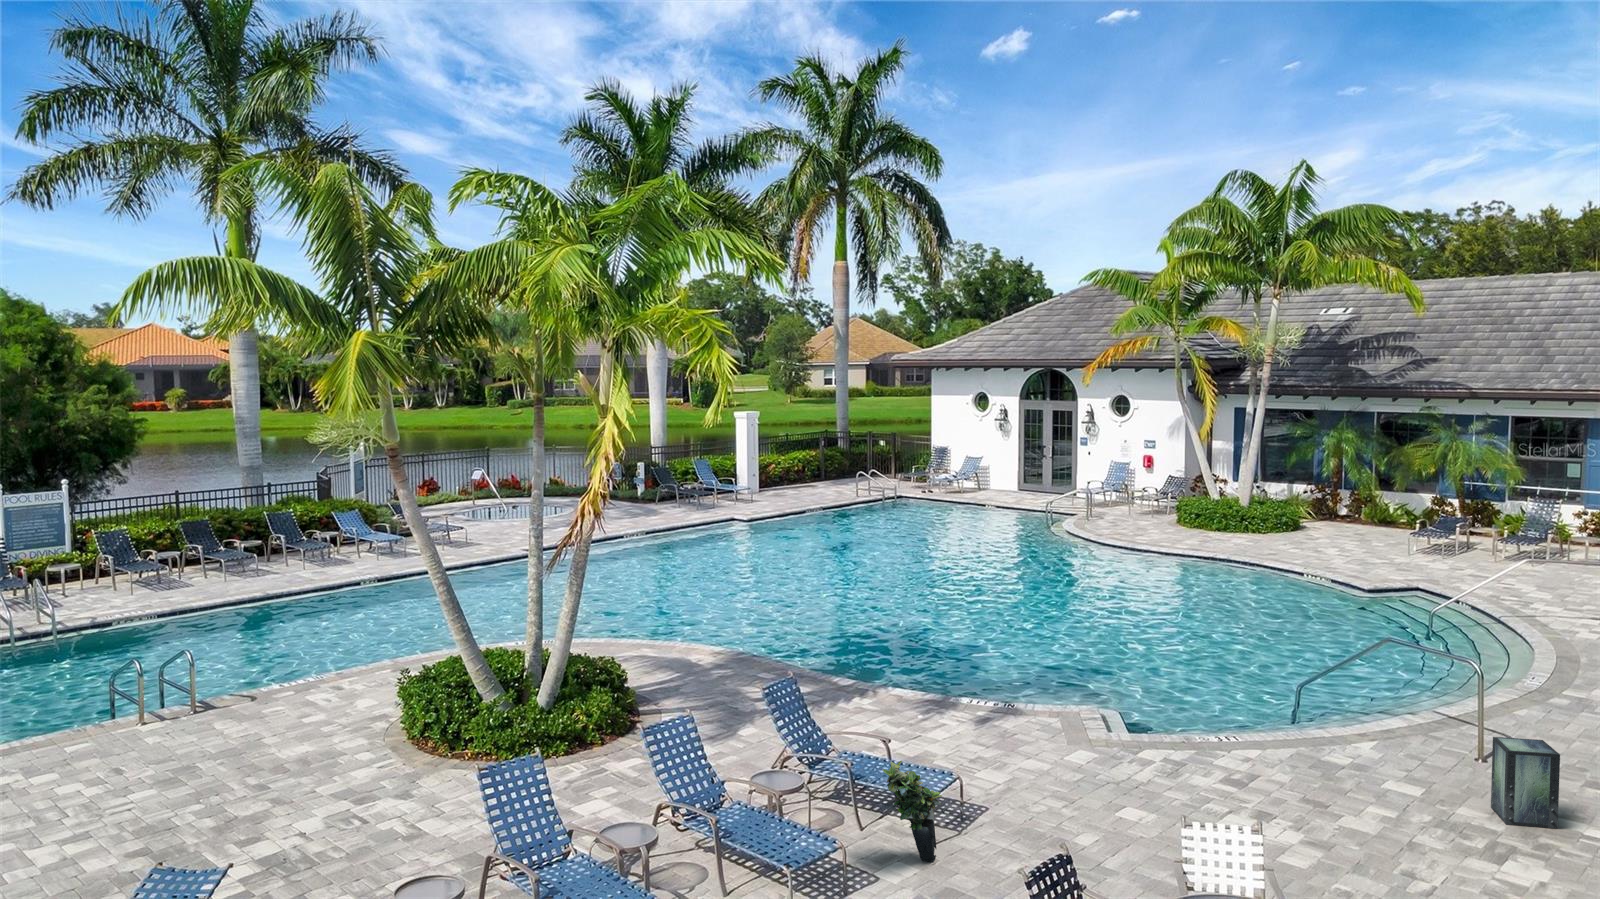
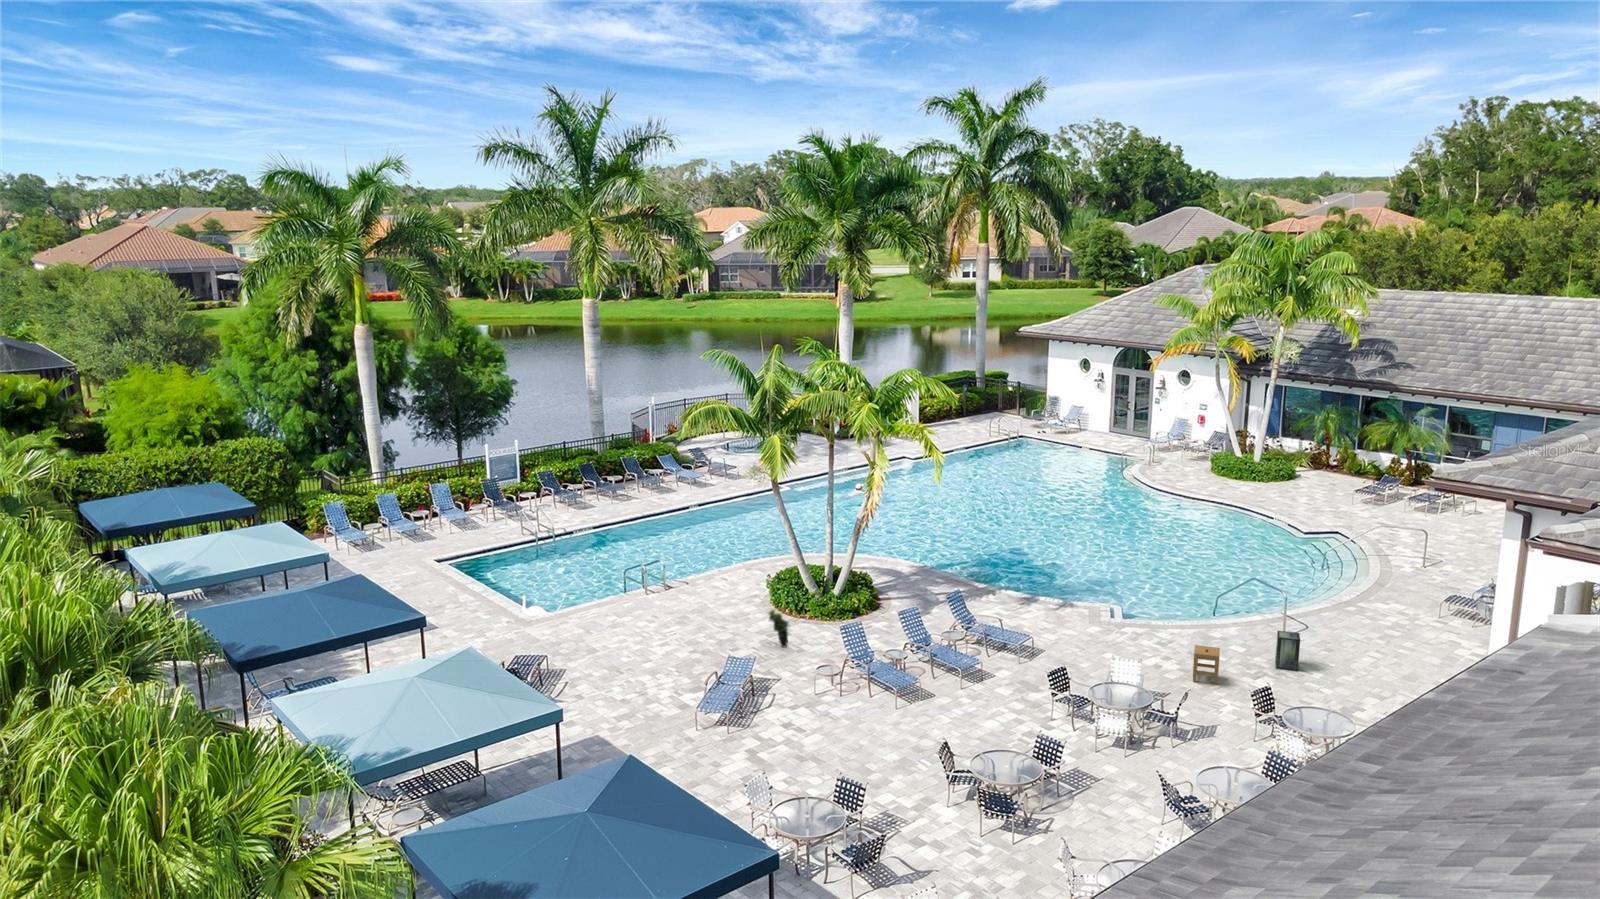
potted plant: present [882,761,942,862] -> present [768,610,788,647]
stool: none [1336,777,1412,873] -> present [1193,645,1220,685]

